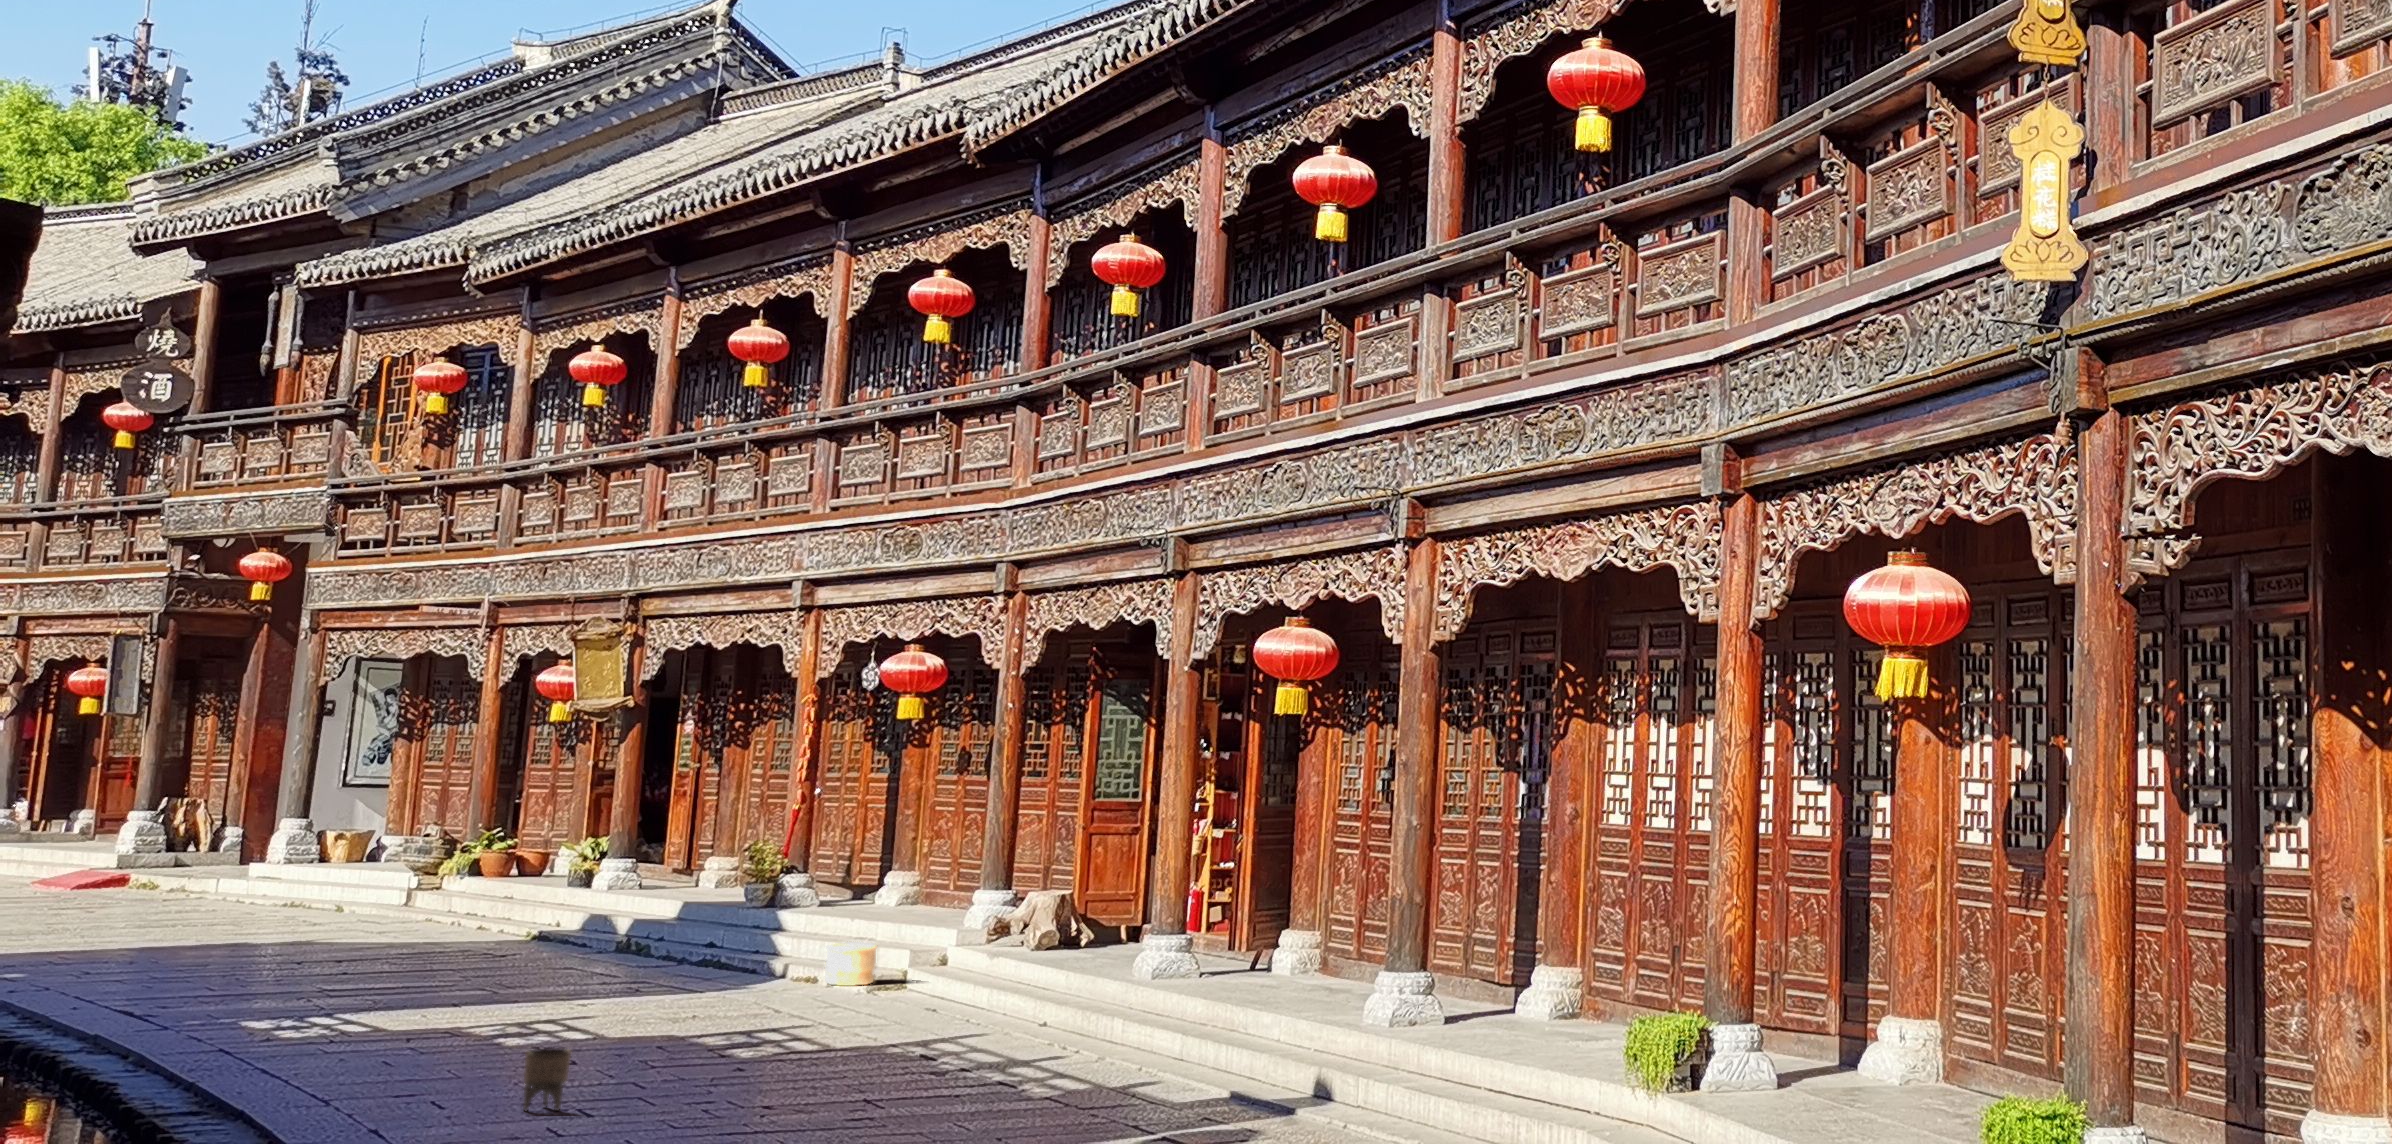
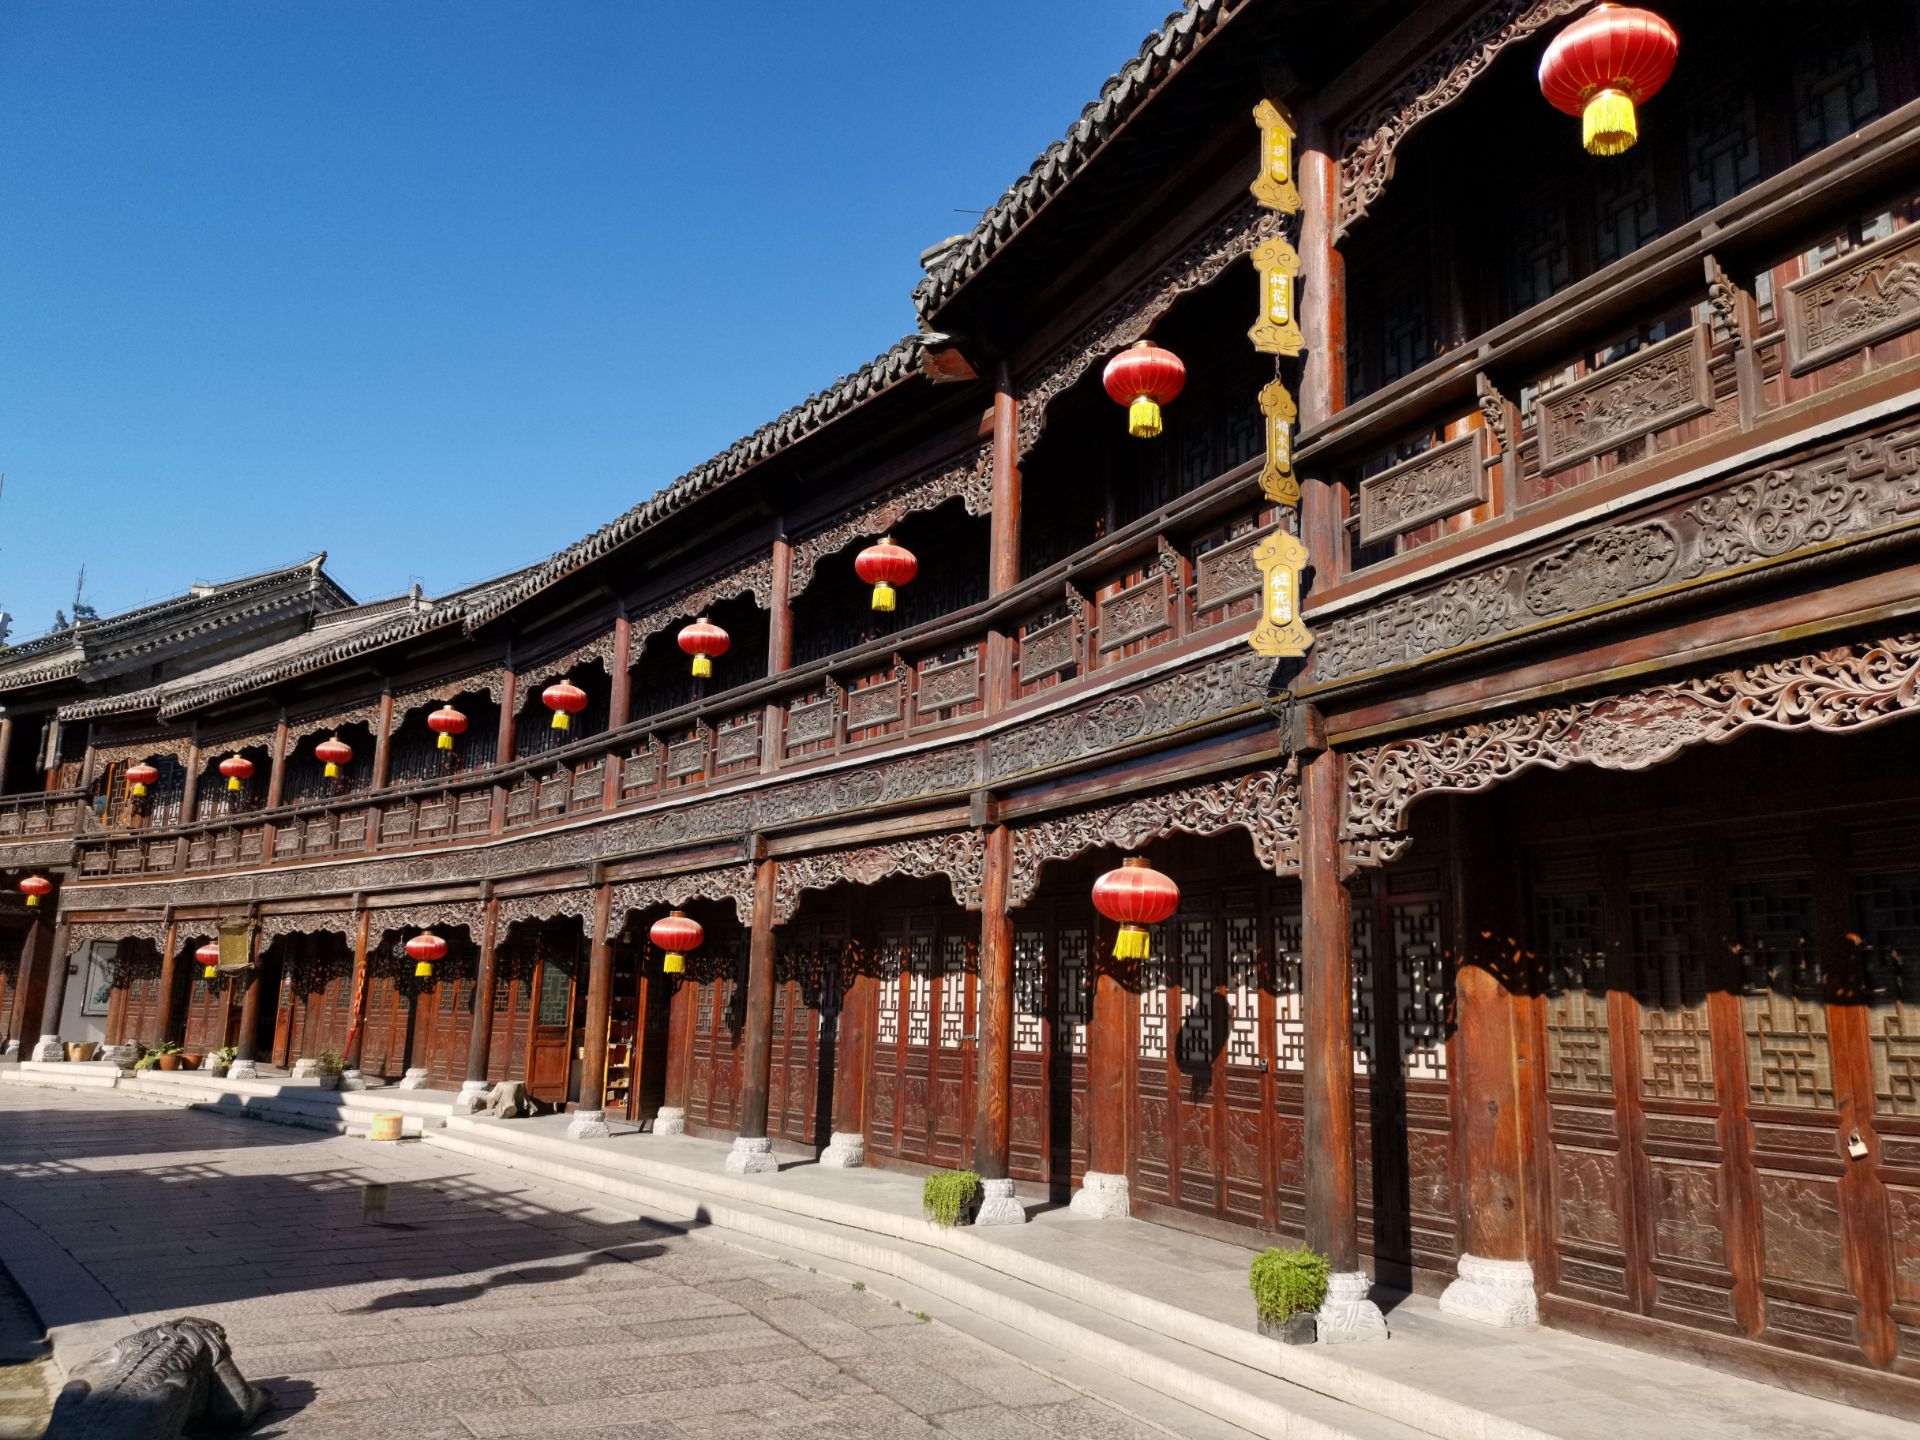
planter: present [523,1048,571,1111] -> present [361,1184,390,1224]

